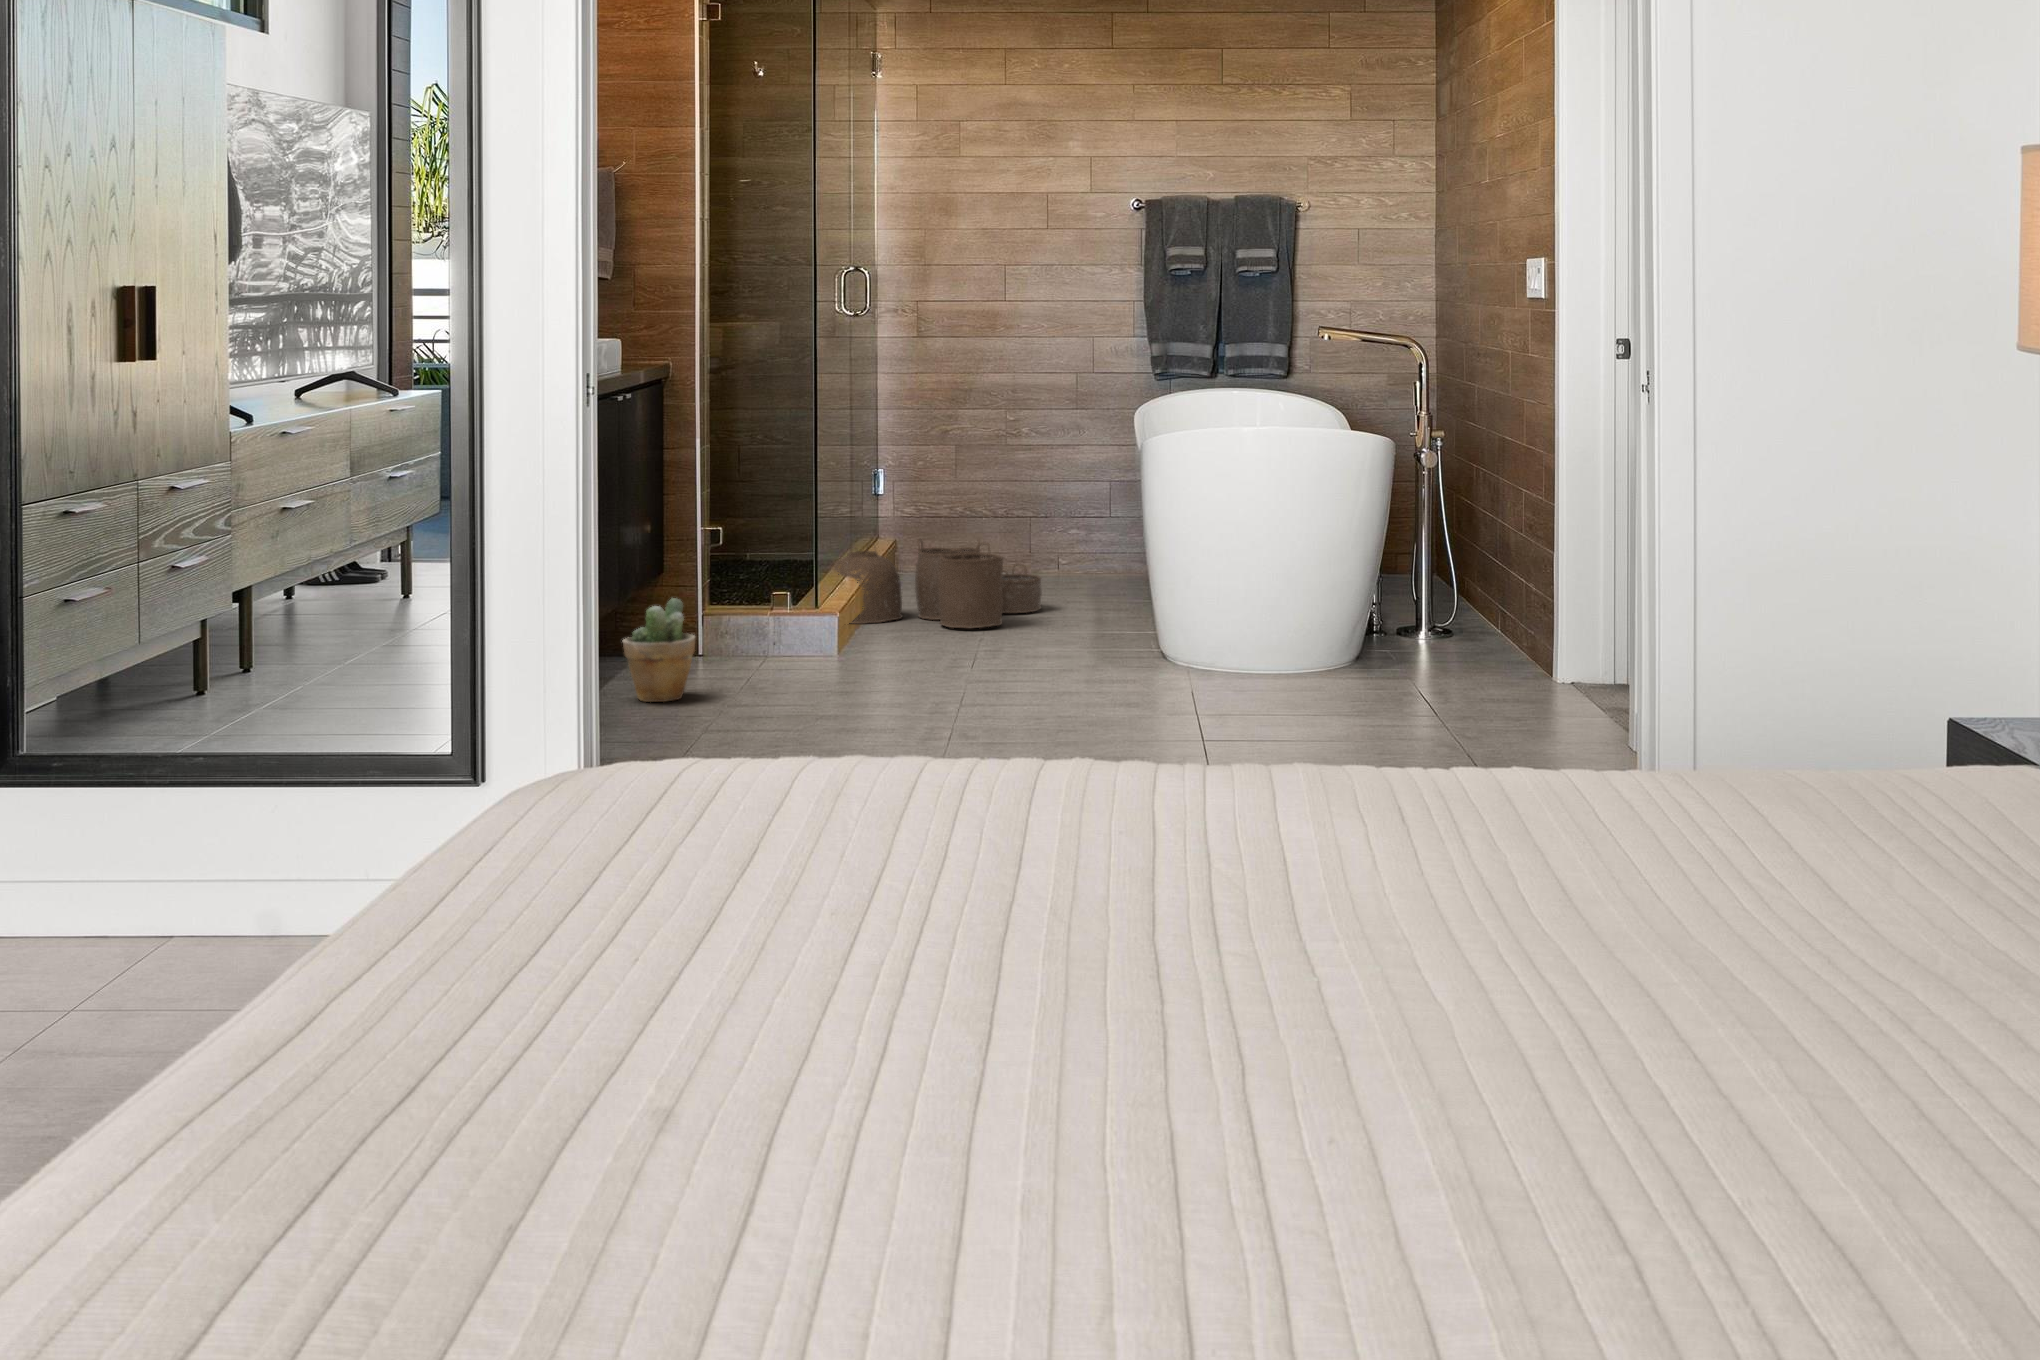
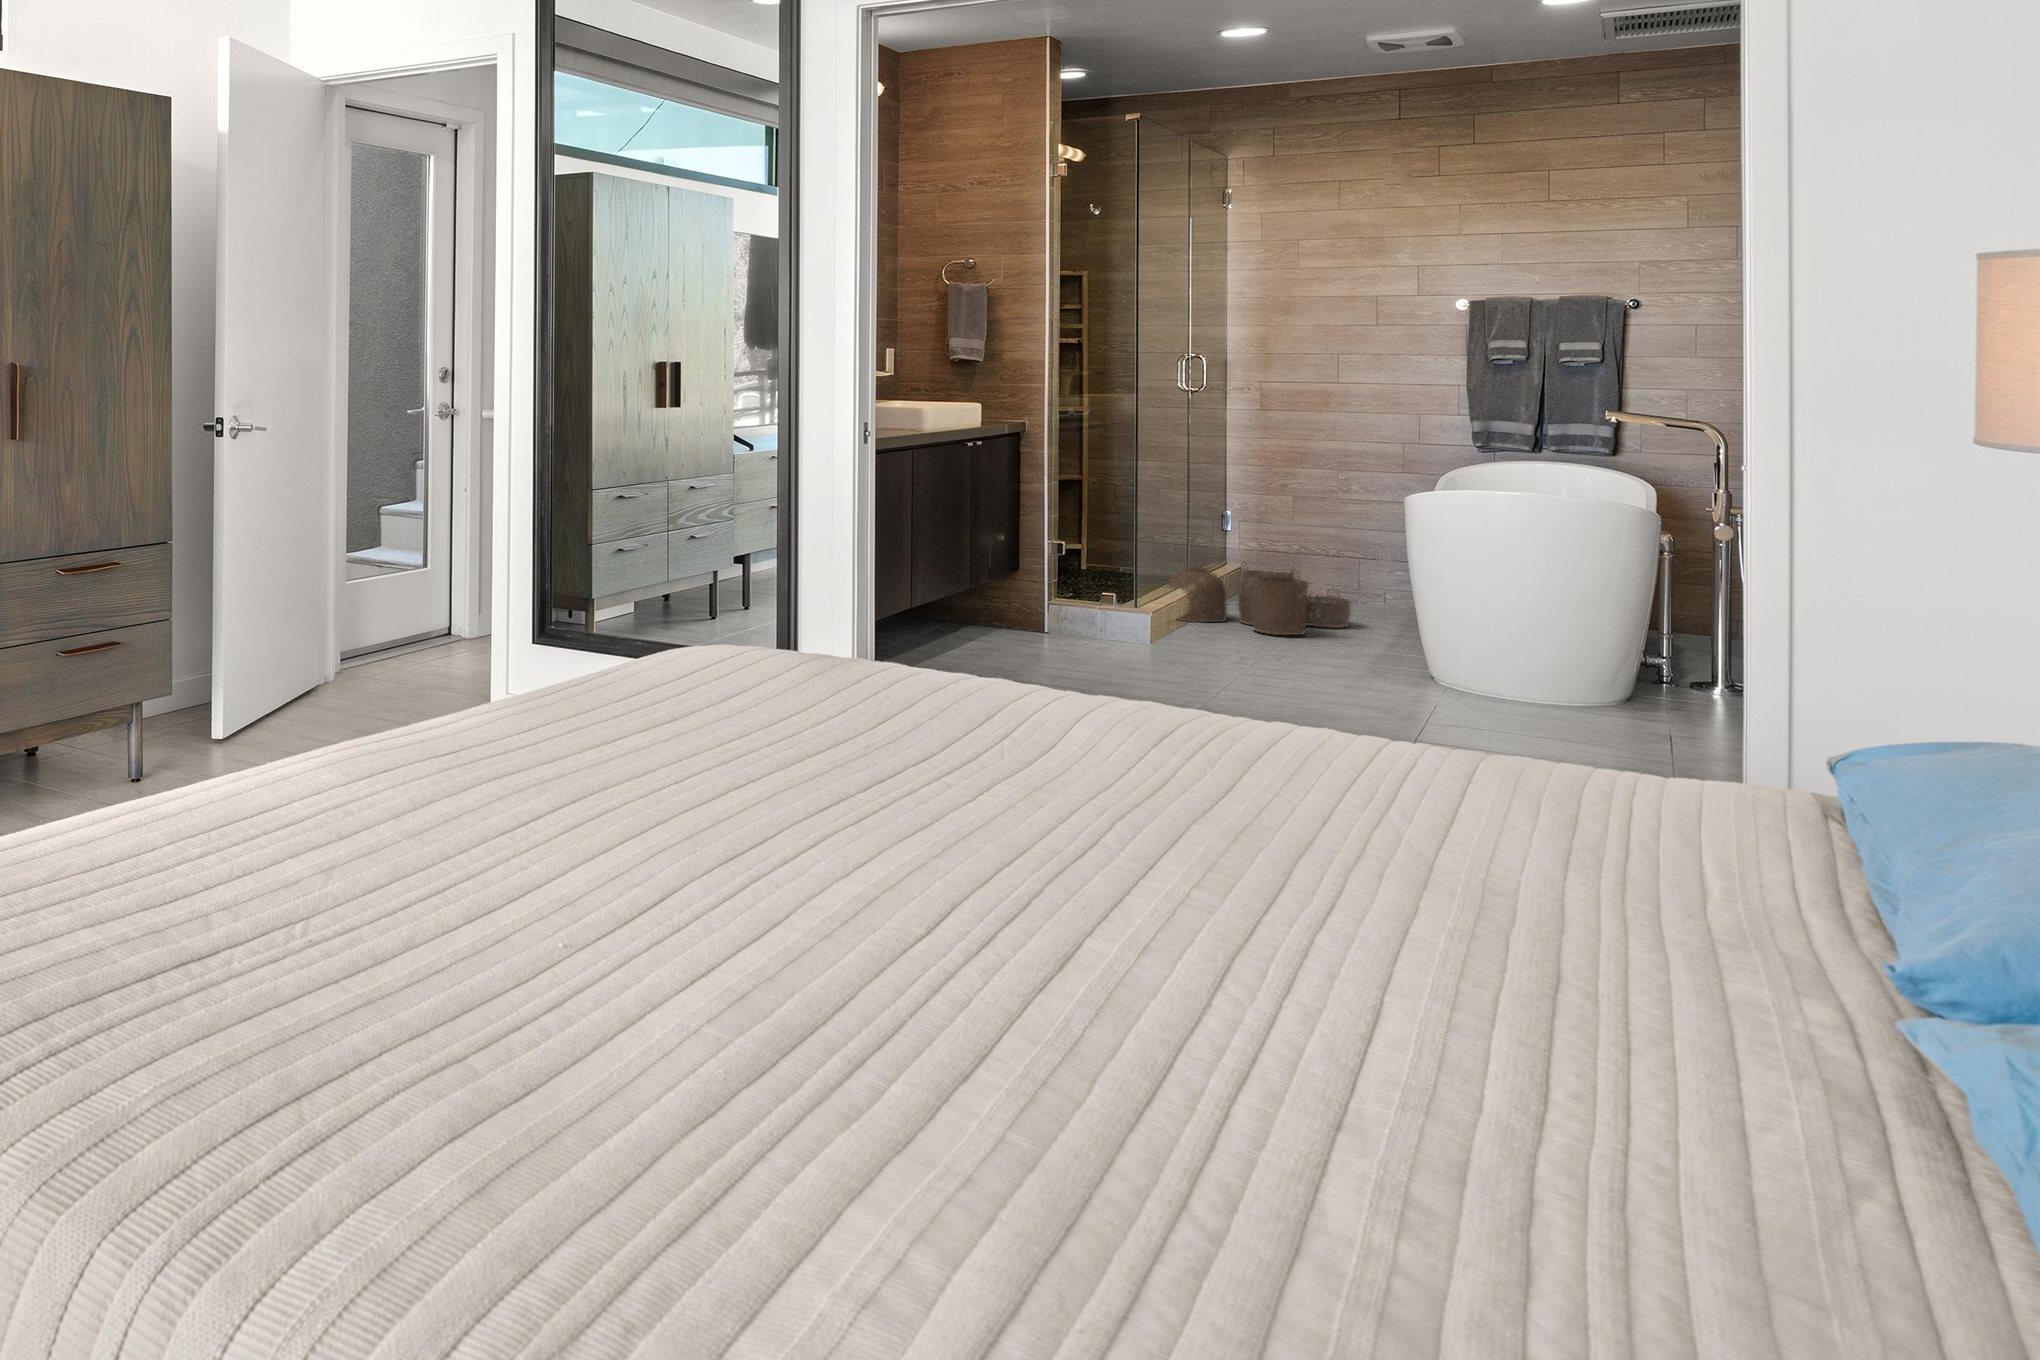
potted plant: present [623,598,695,702] -> none [972,588,1025,660]

